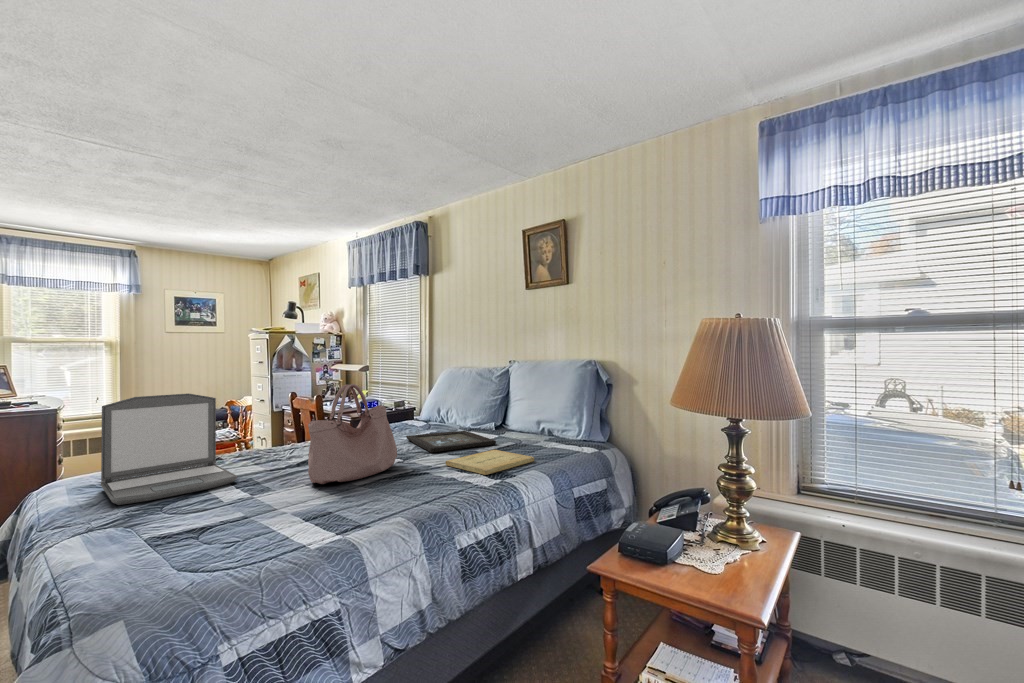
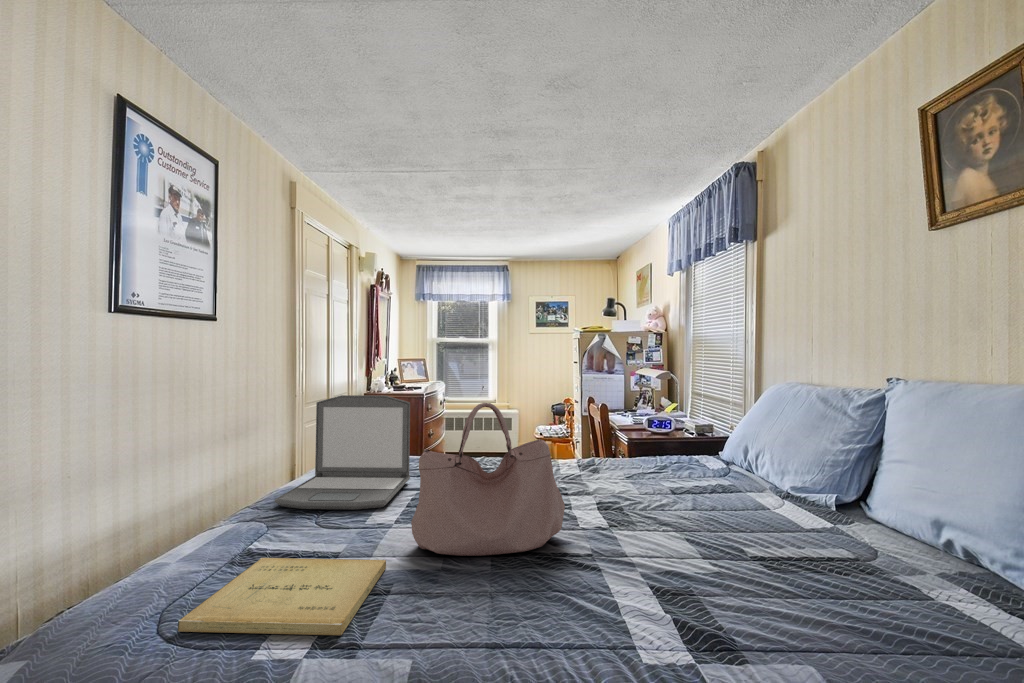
tray: present [406,431,496,453] -> none [646,486,796,550]
book: present [446,450,534,475] -> present [178,558,386,635]

